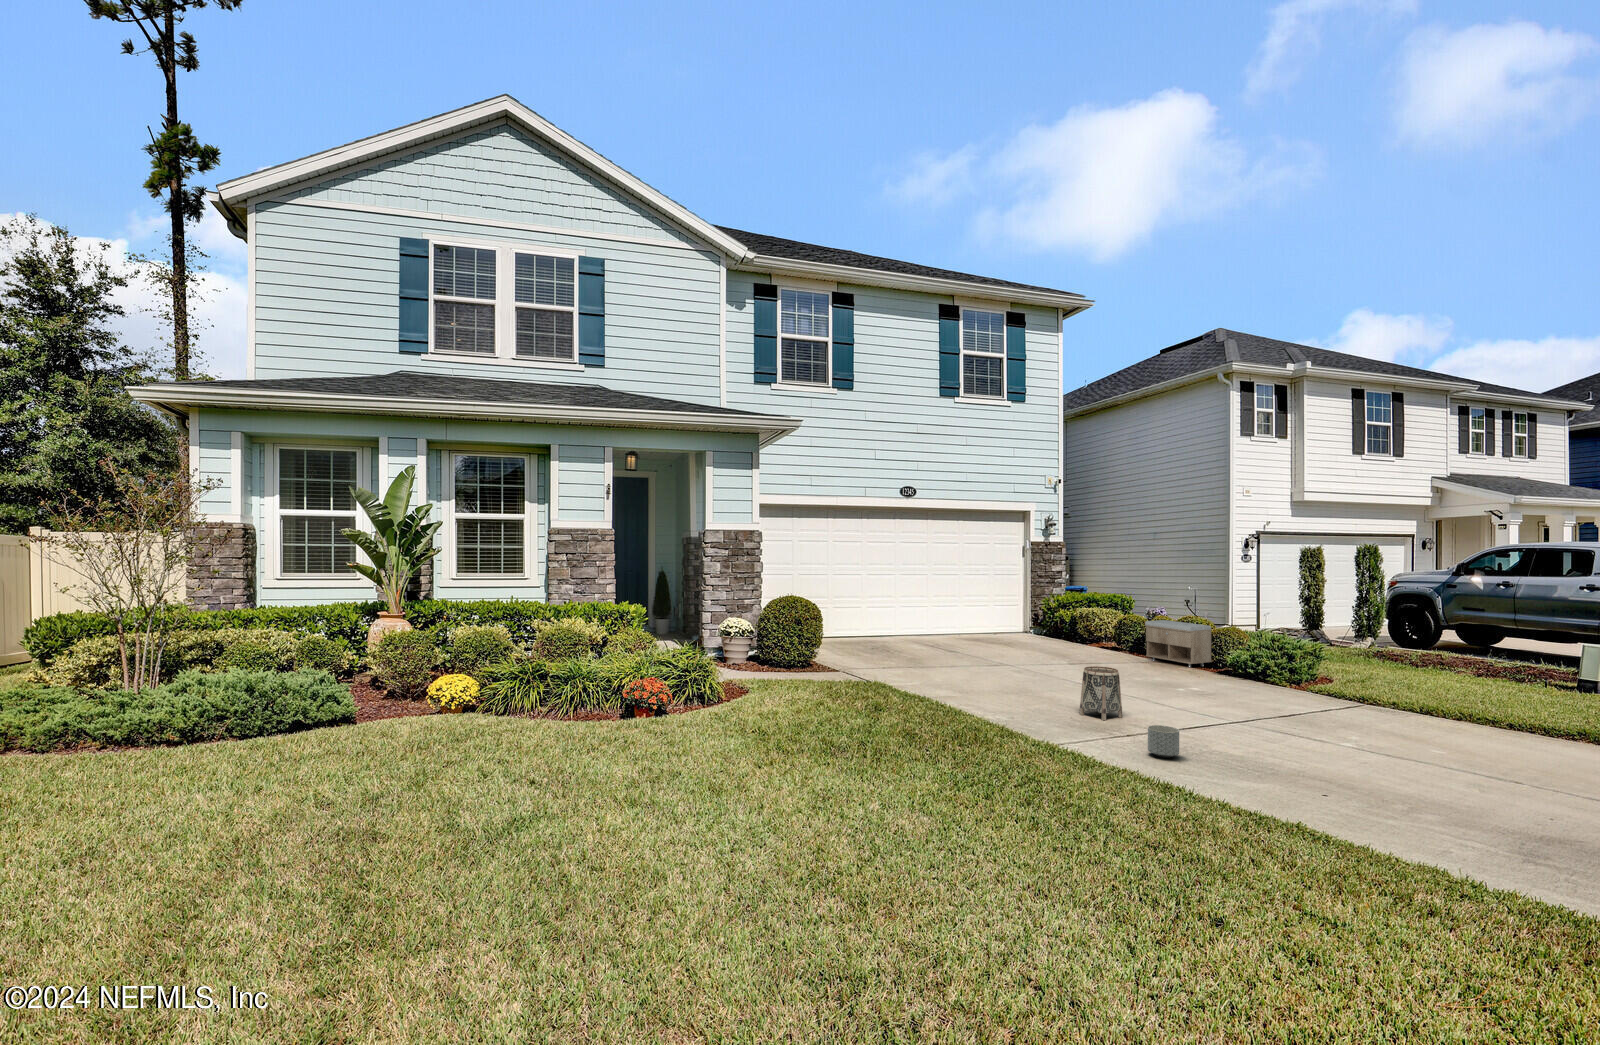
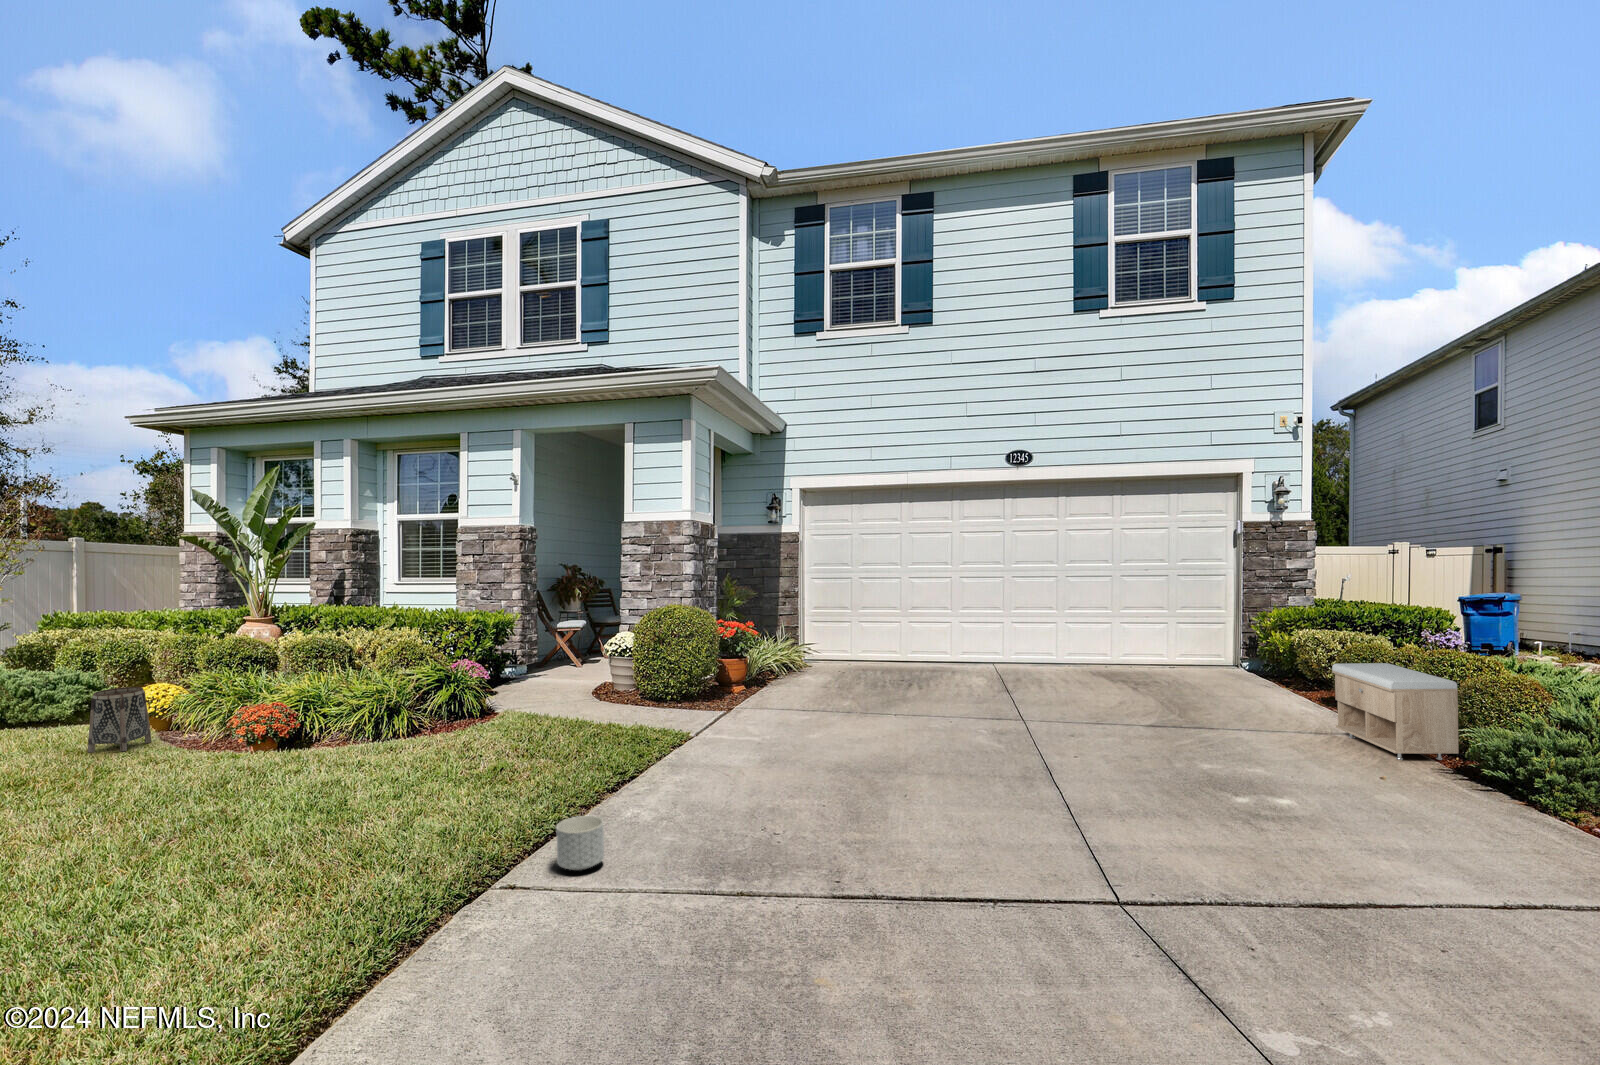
basket: present [1080,666,1122,720] -> present [88,687,151,752]
planter: present [1148,725,1179,758] -> present [556,816,604,871]

